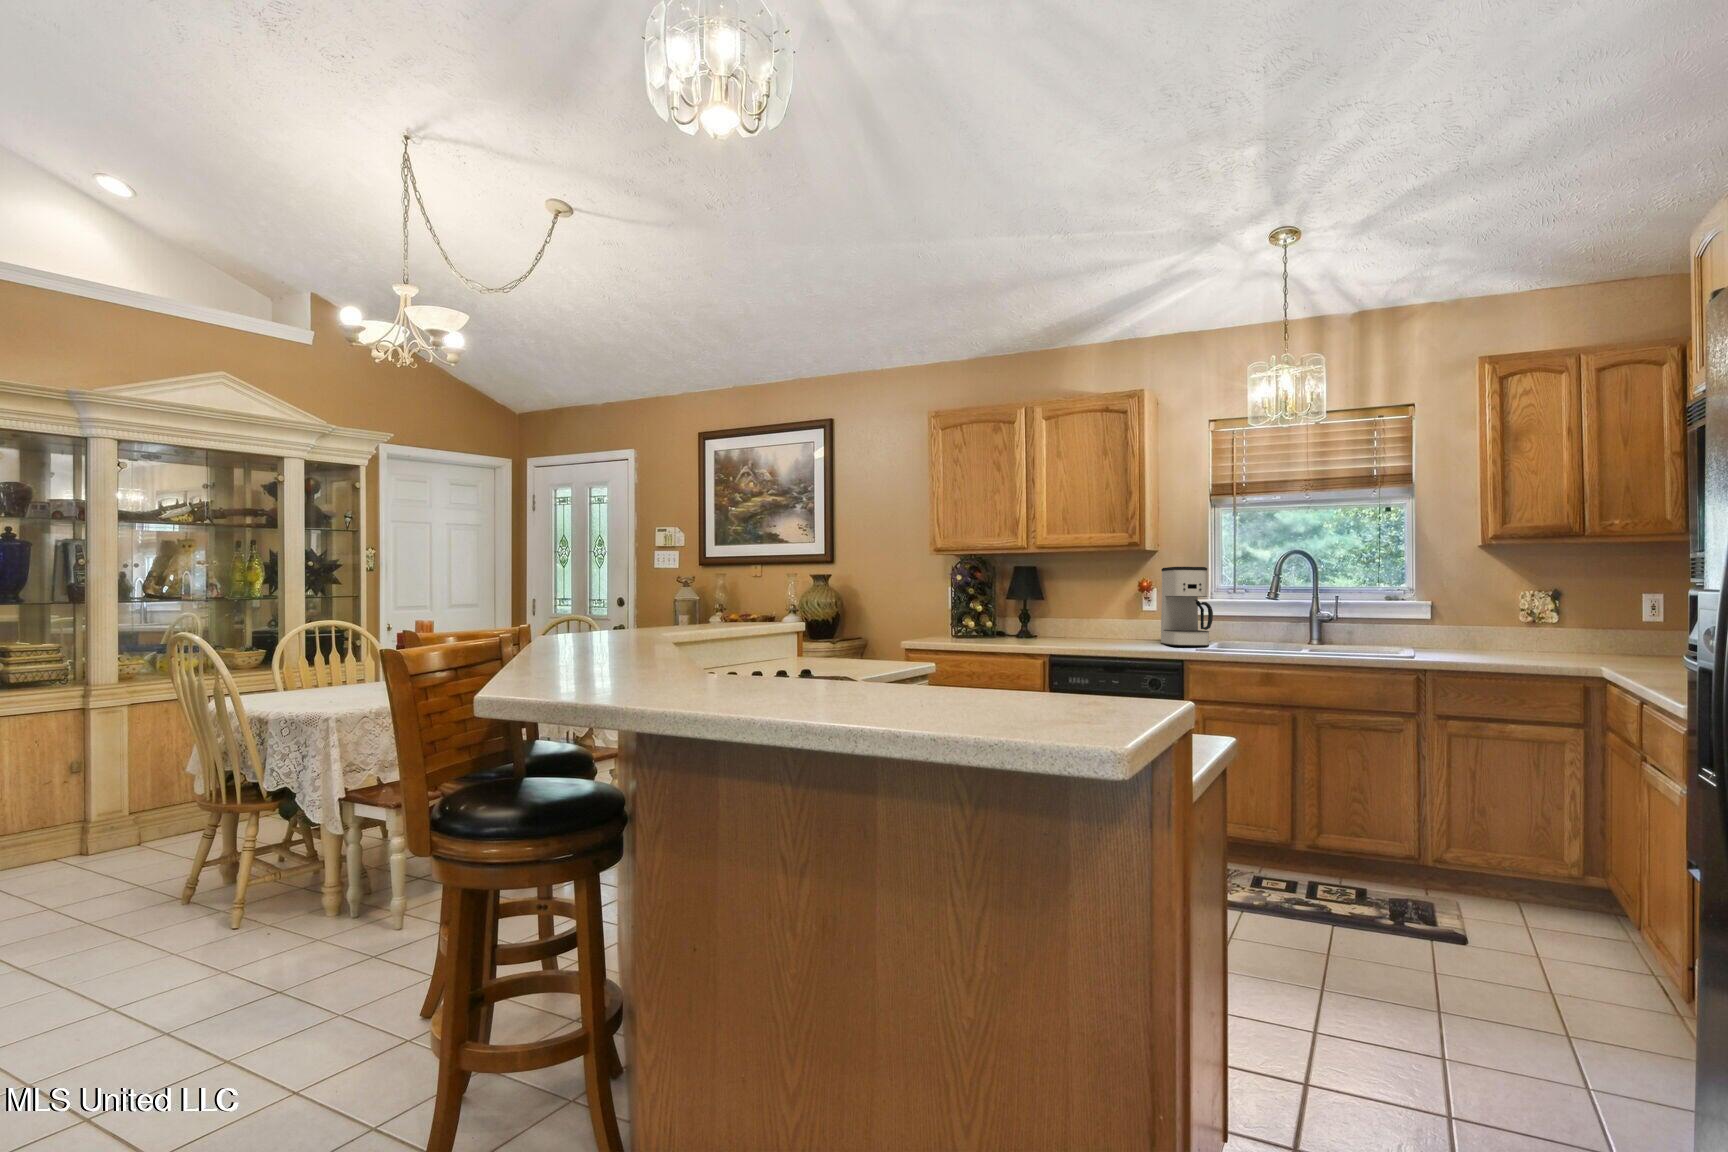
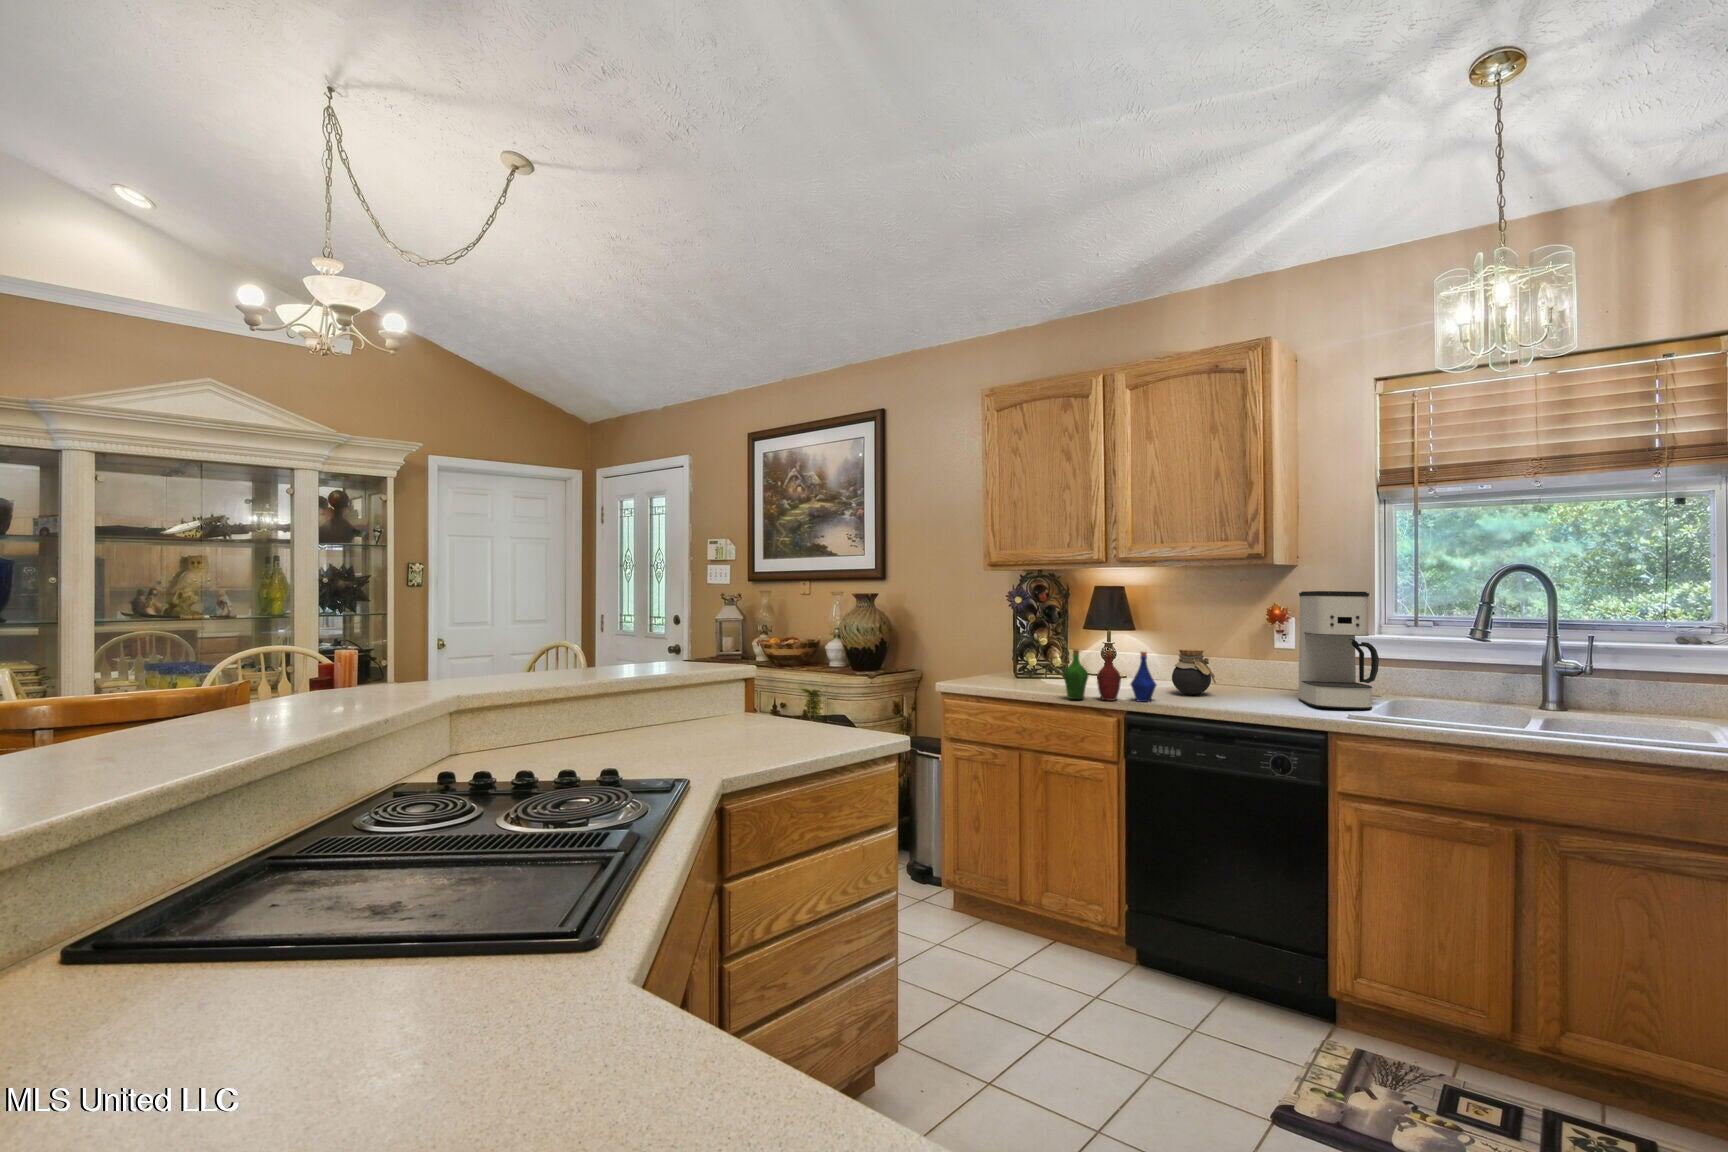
bottle: none [1001,610,1067,647] -> present [1063,649,1156,702]
jar: none [1075,611,1106,643] -> present [1172,650,1216,695]

